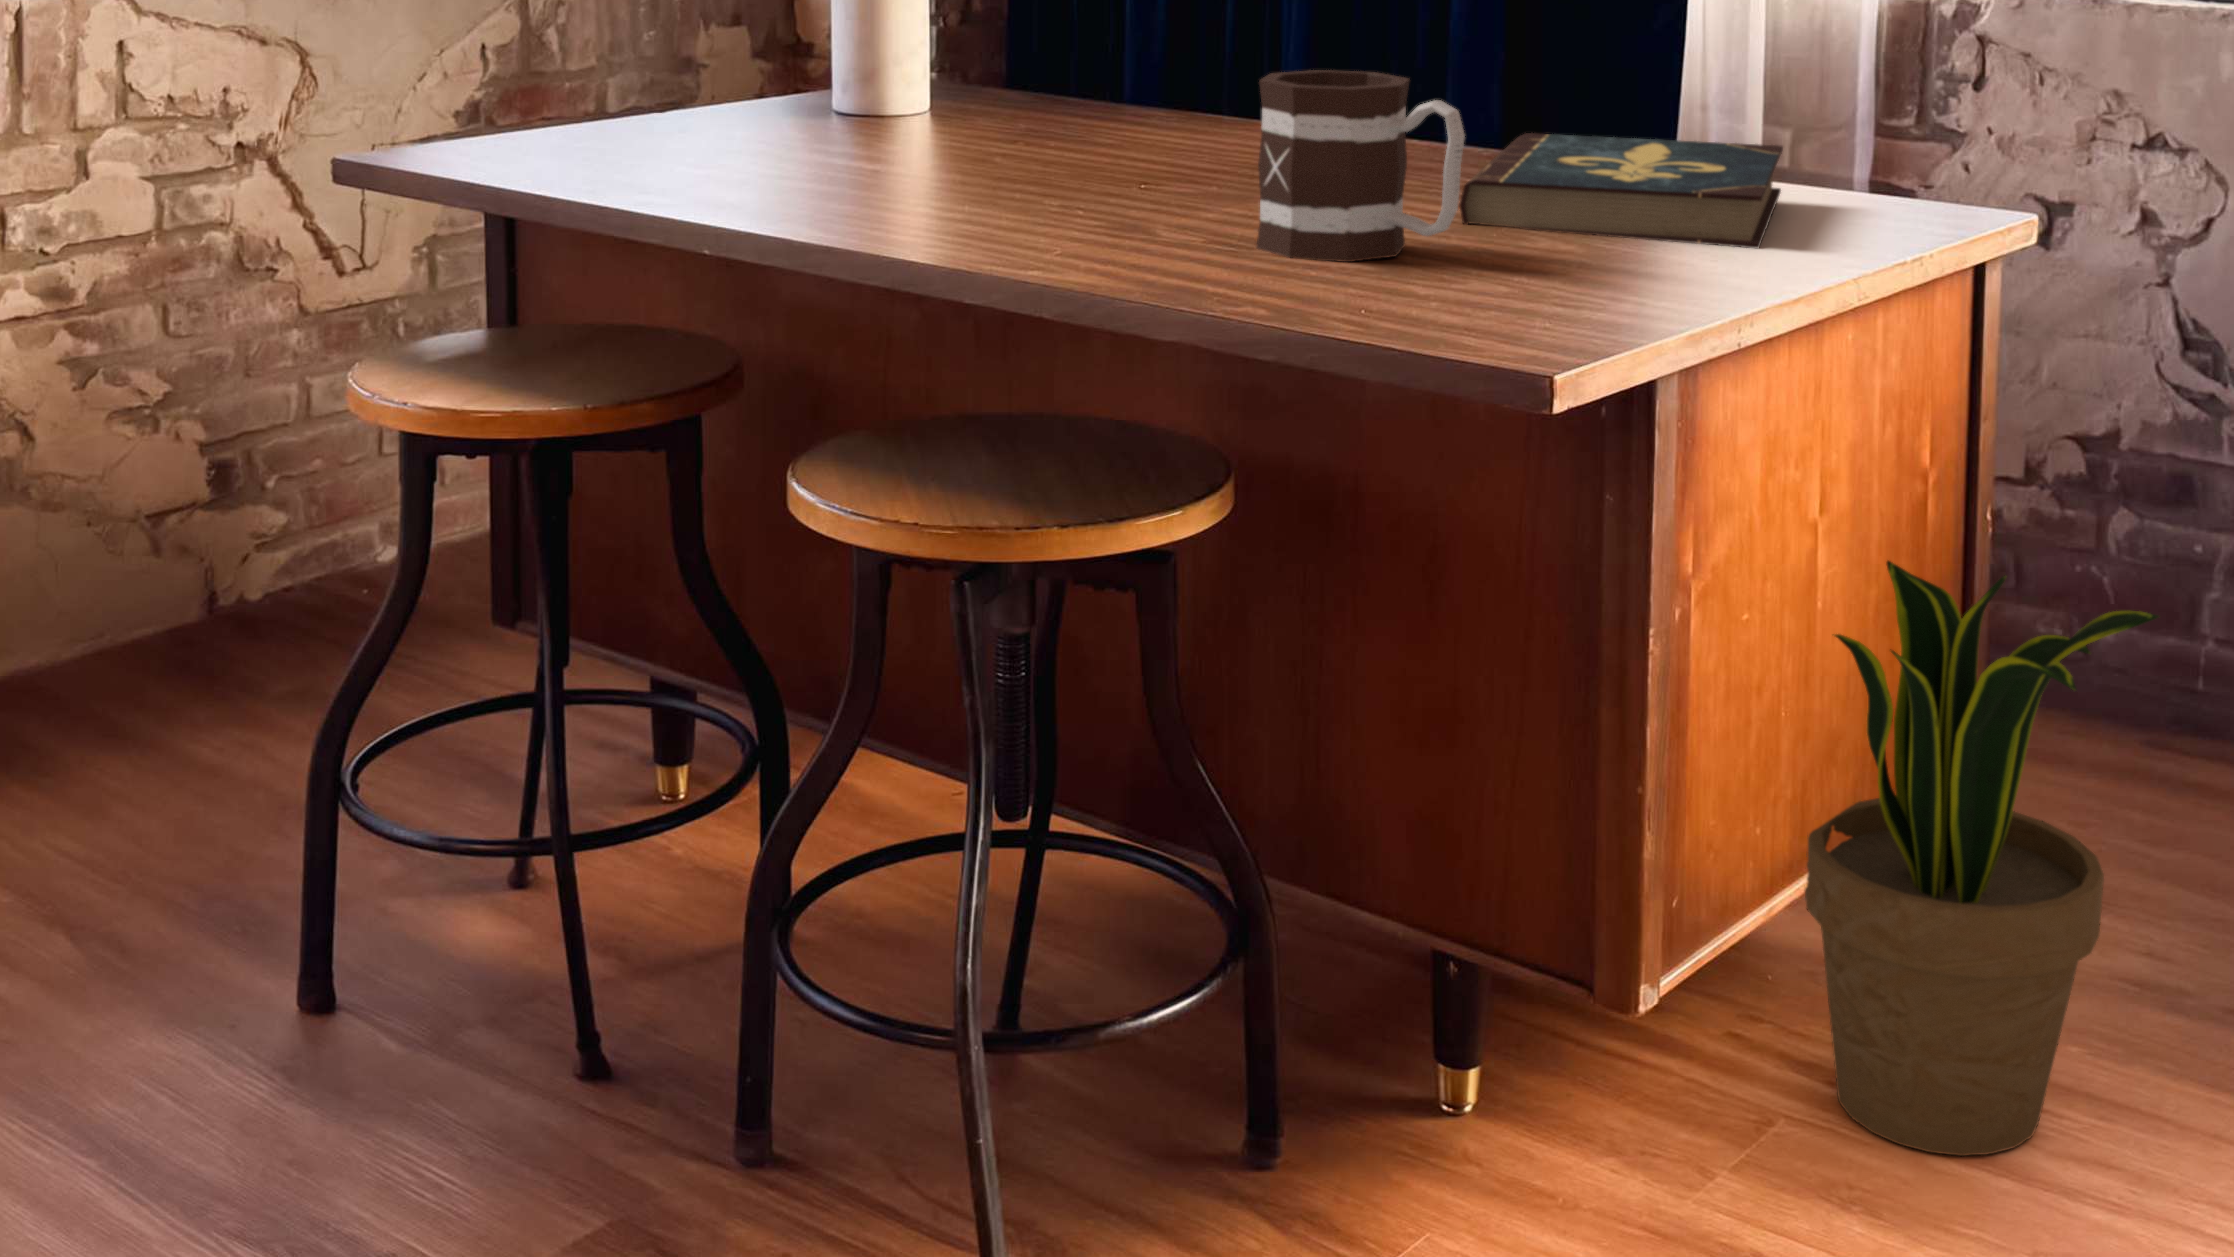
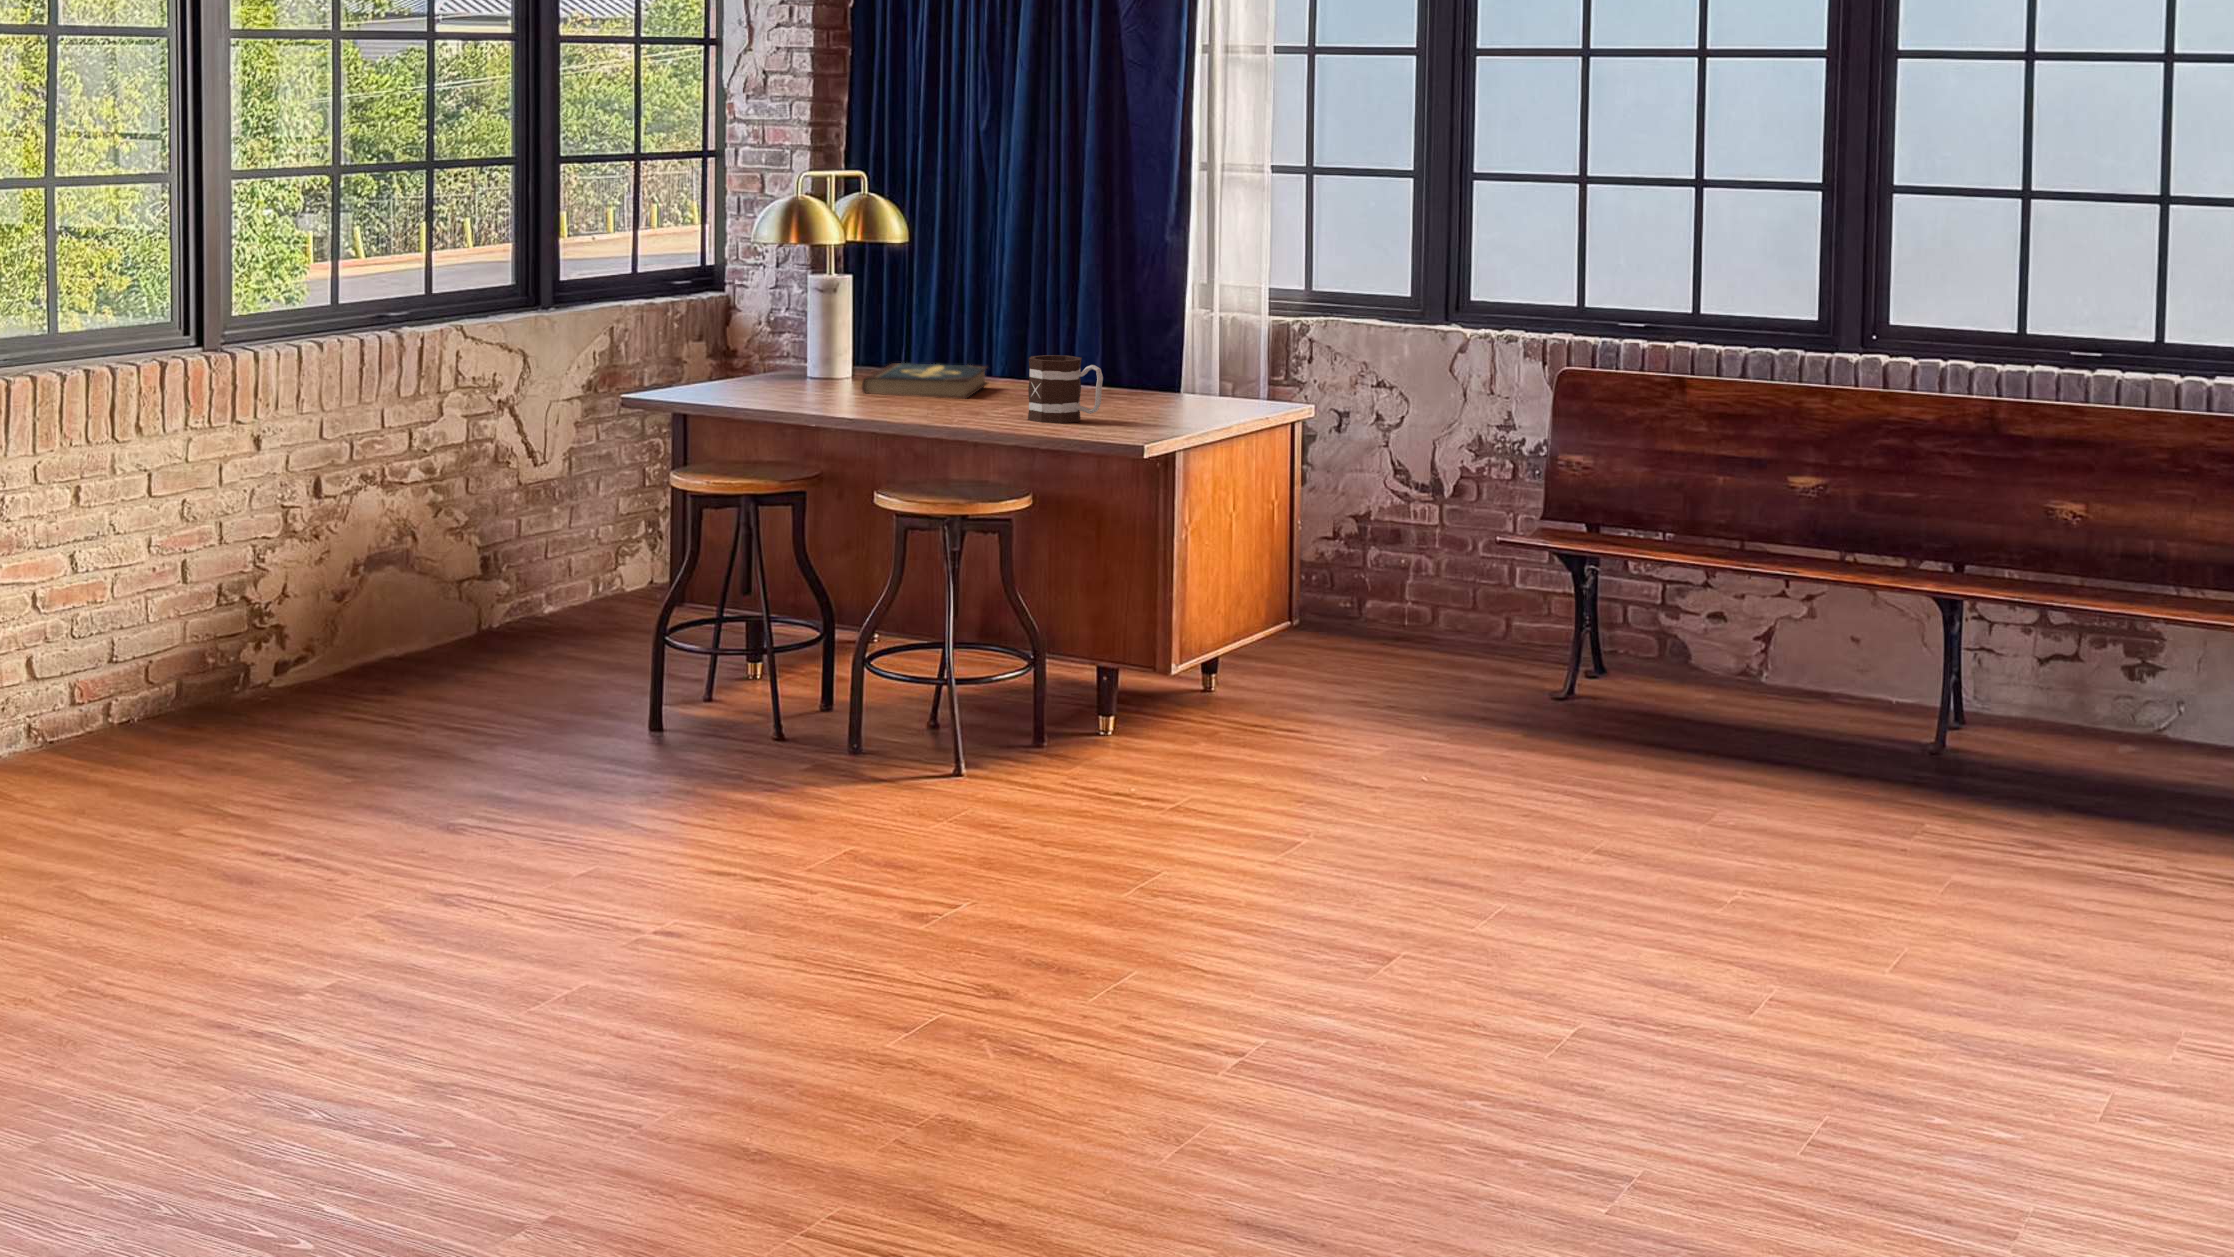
book: present [1459,133,1783,248] -> present [862,363,988,399]
potted plant: present [1805,561,2159,1156] -> none [1229,529,1342,740]

